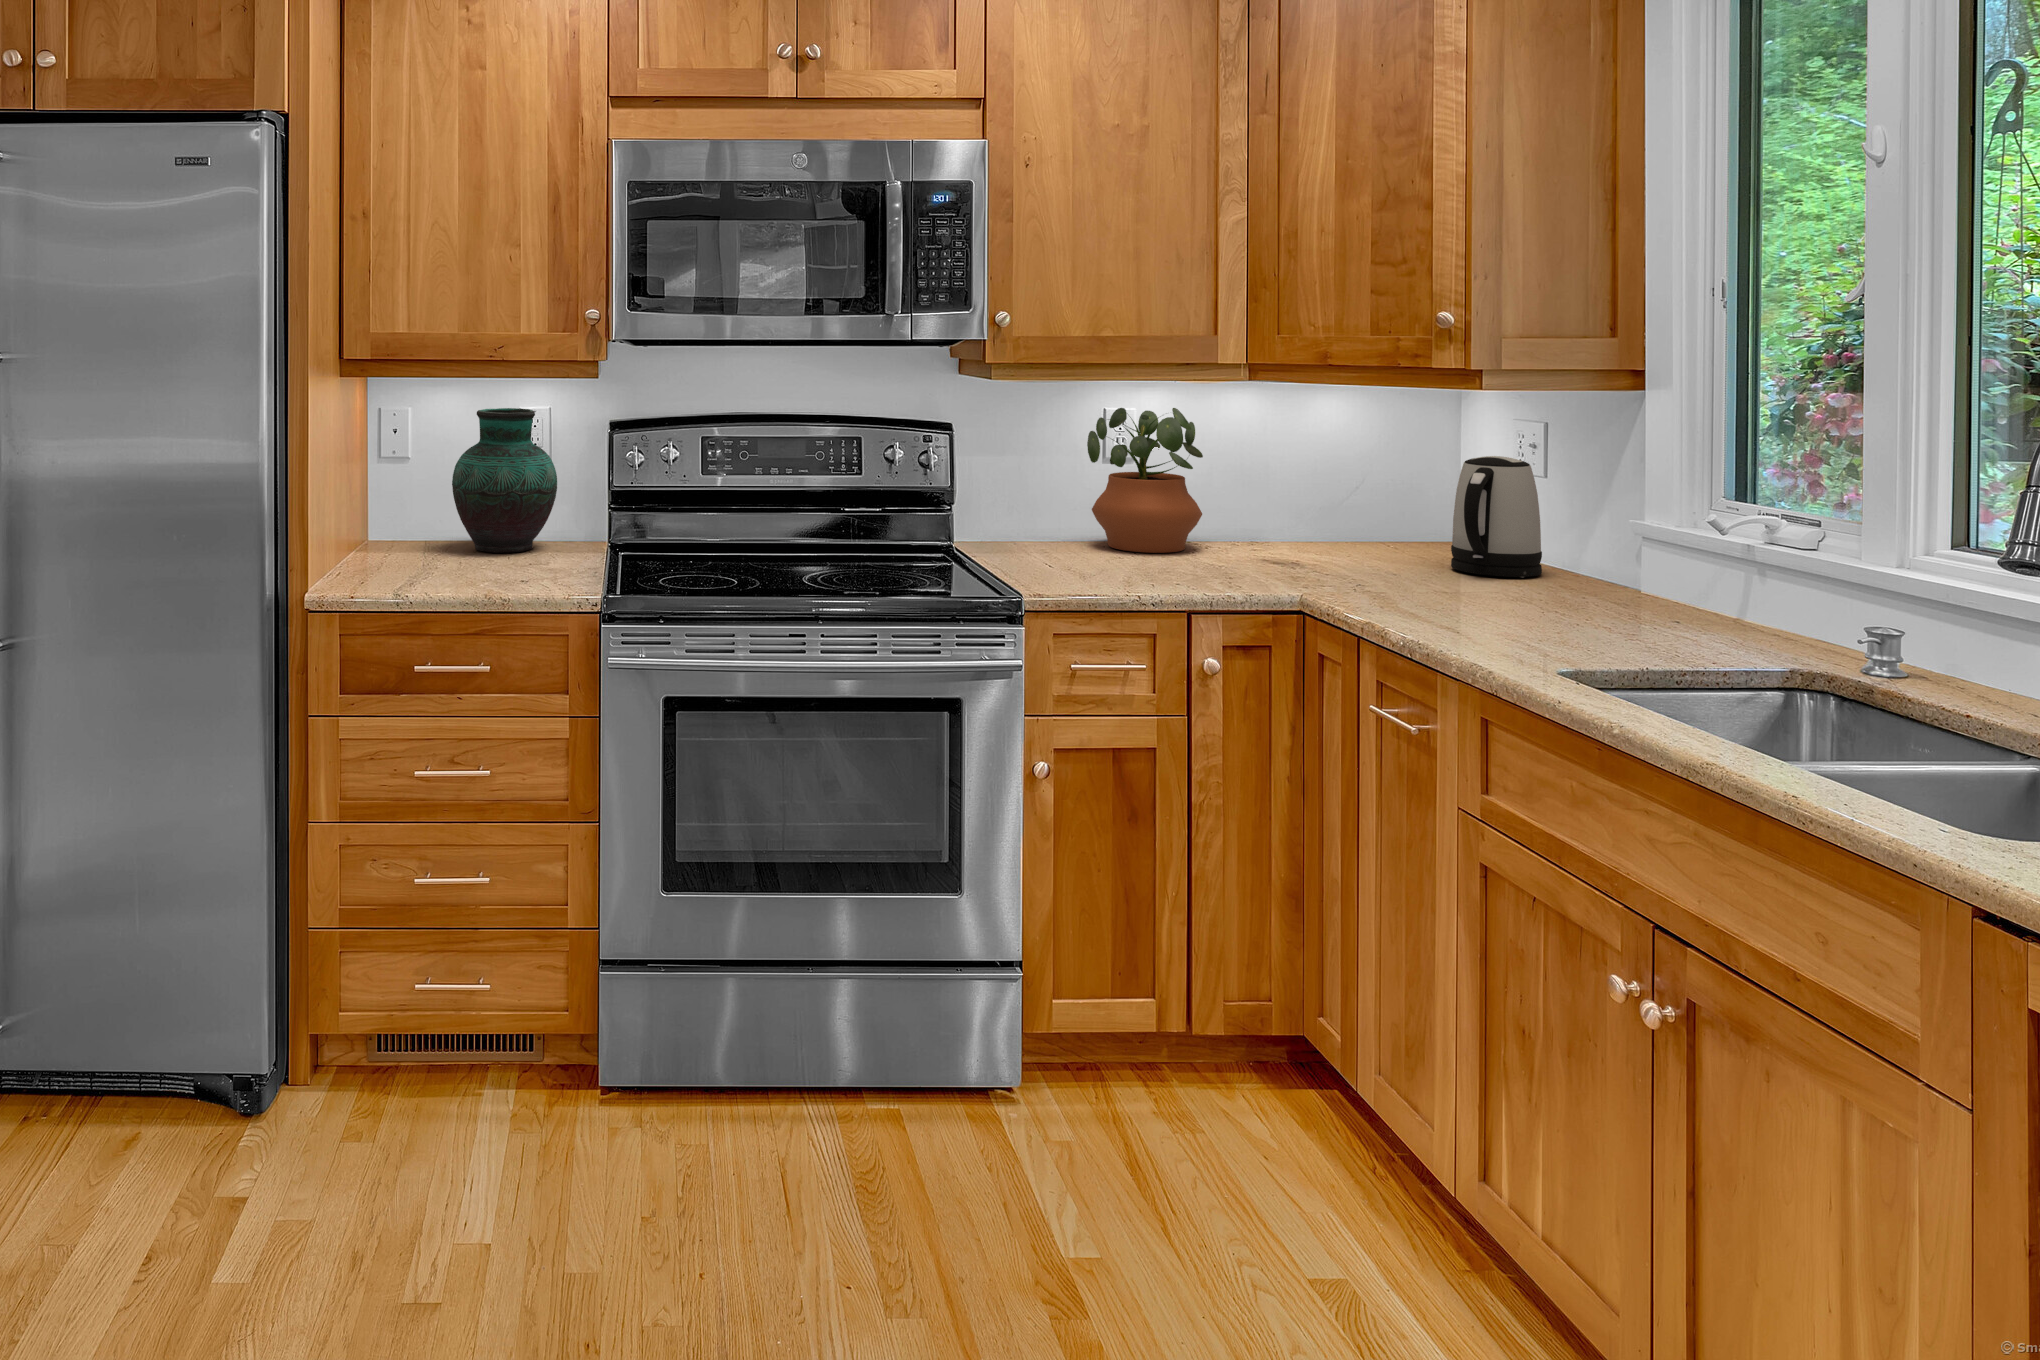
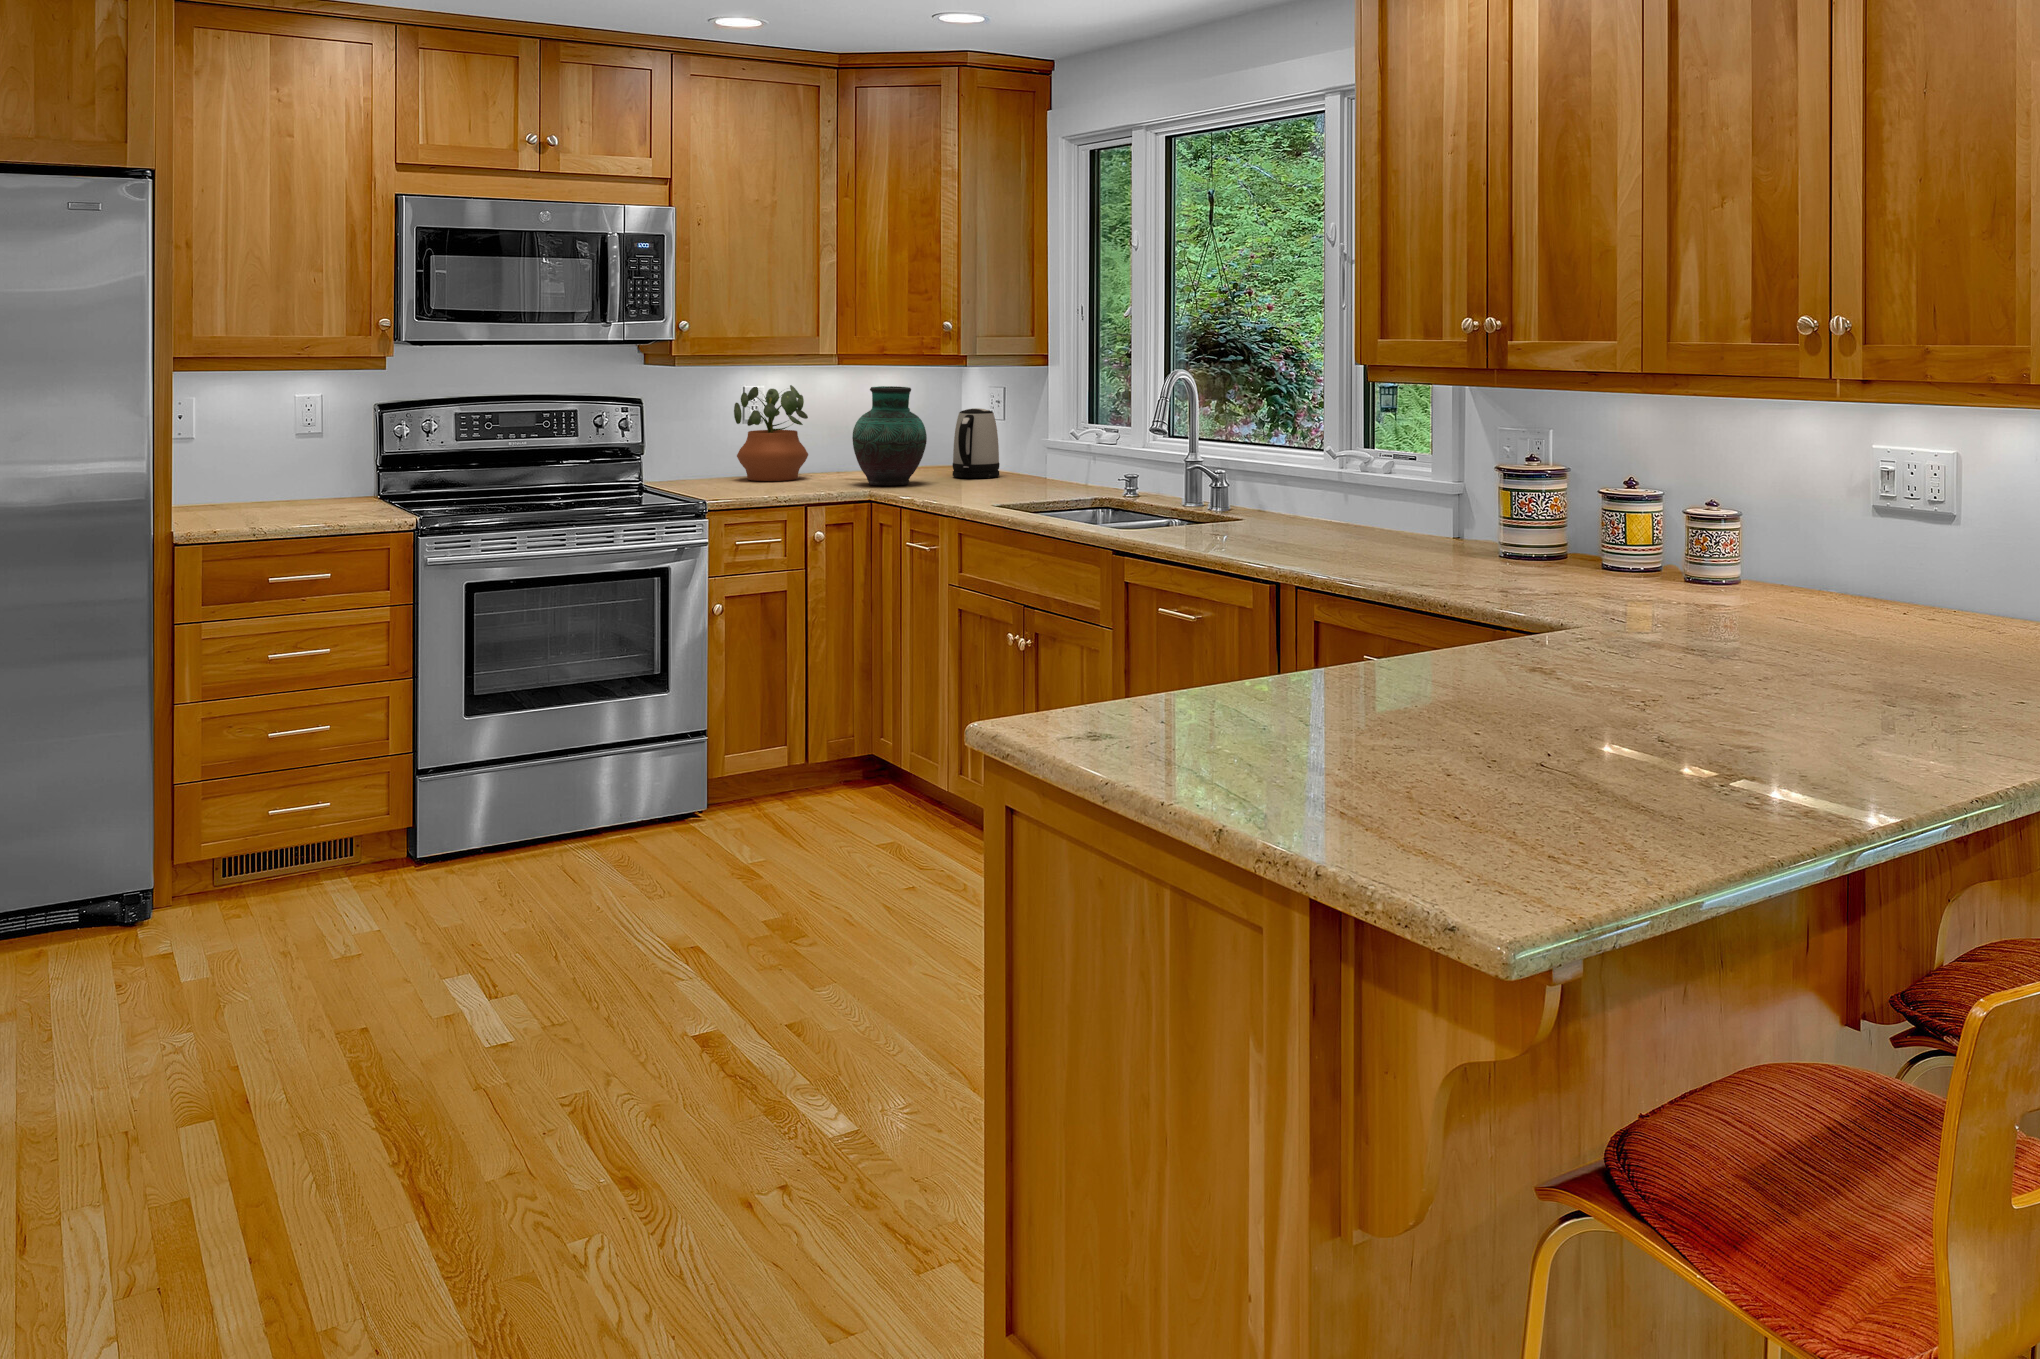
vase: present [452,408,557,553] -> present [852,386,927,486]

